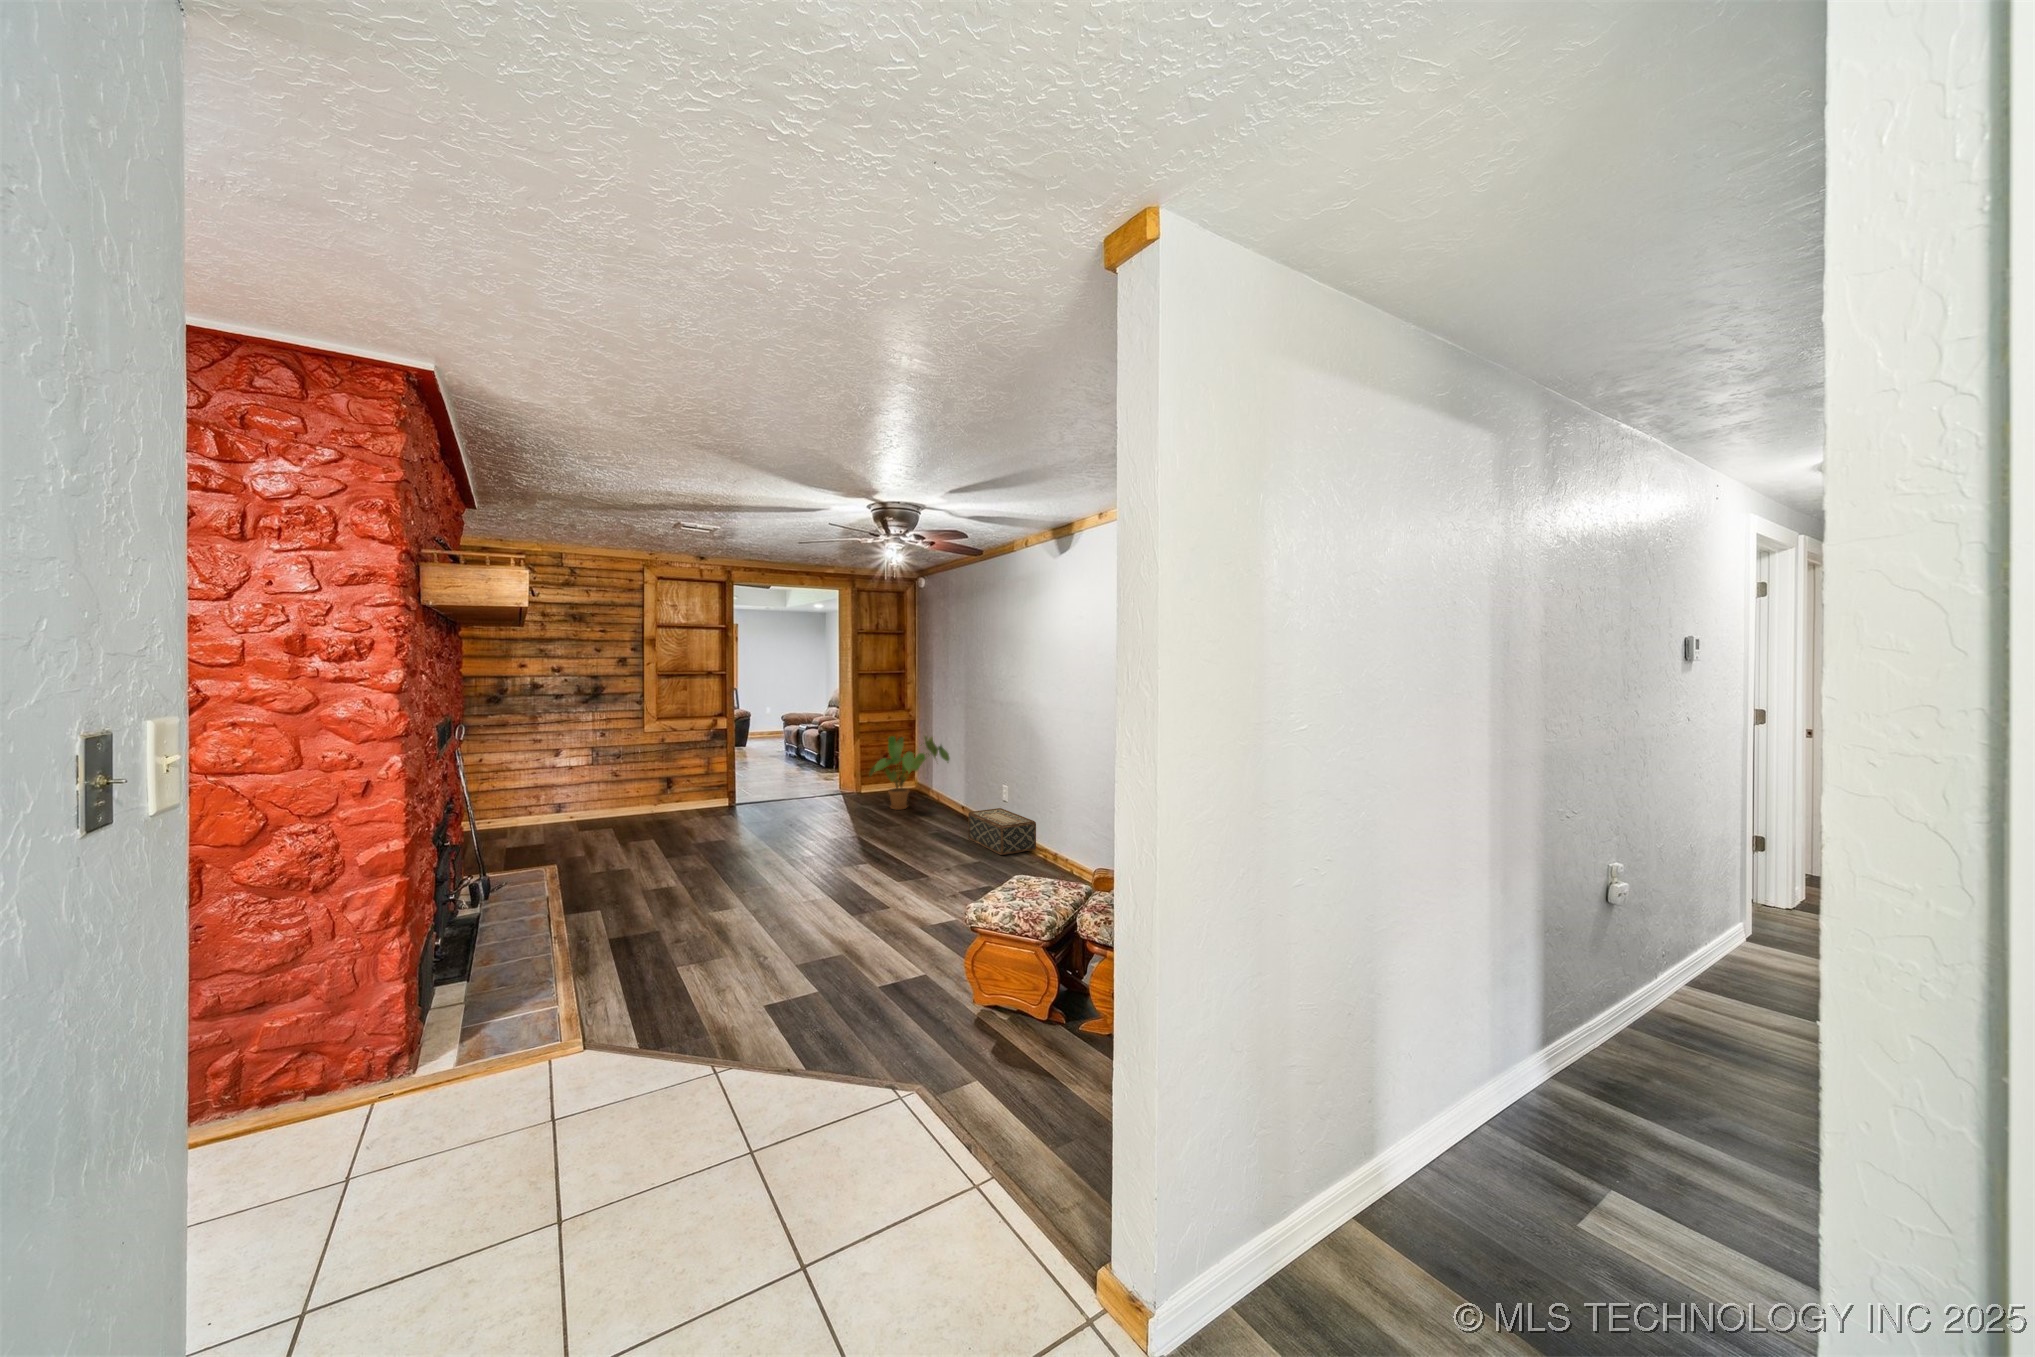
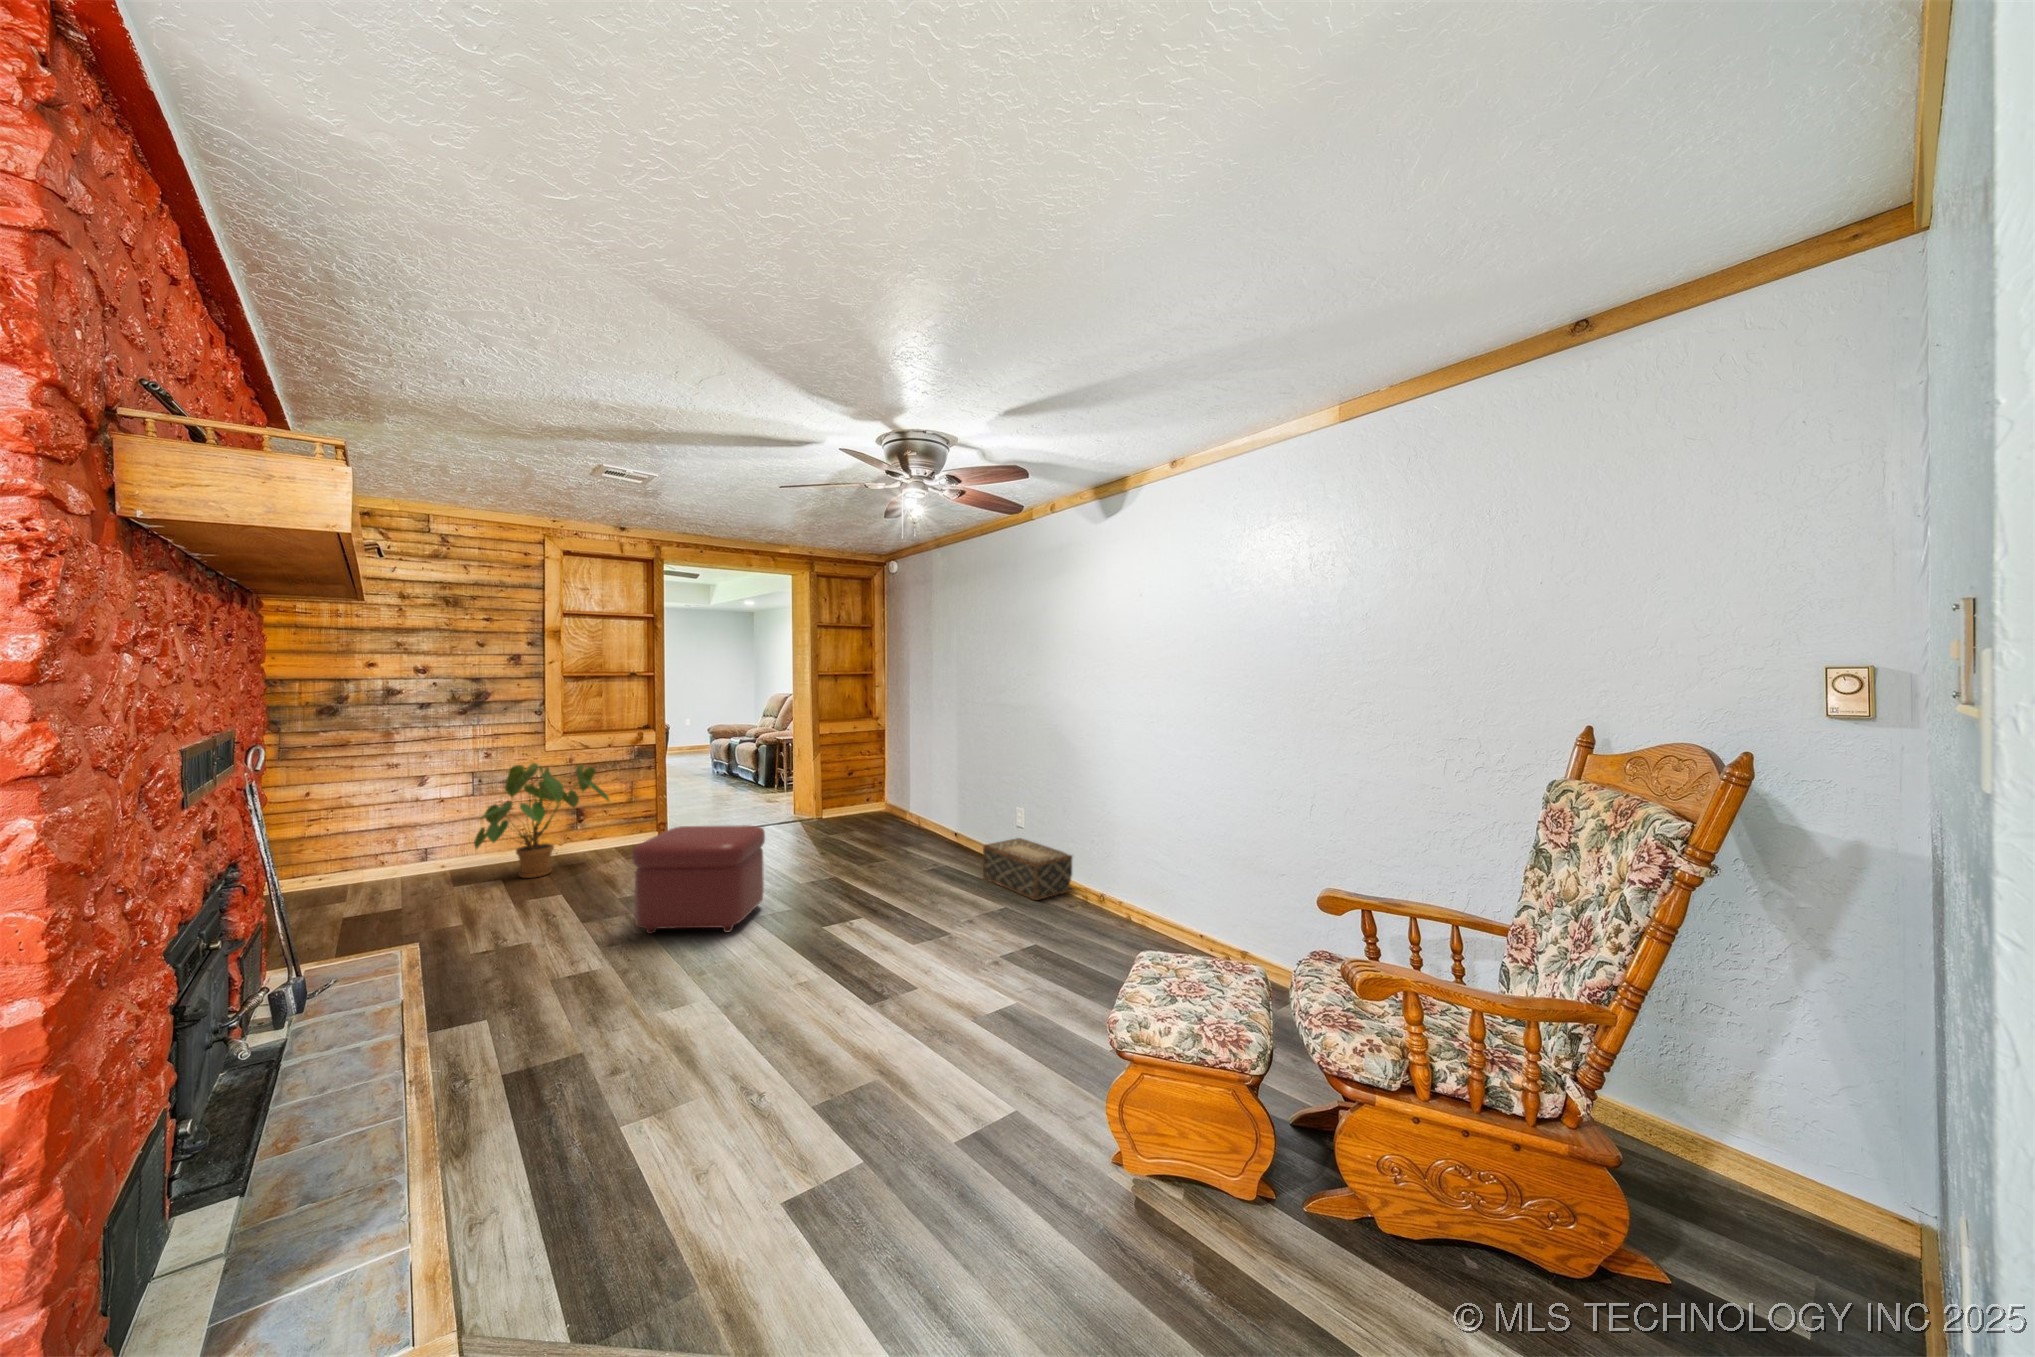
house plant: present [869,736,950,810] -> present [474,763,609,878]
ottoman: none [699,789,796,867] -> present [632,825,765,934]

